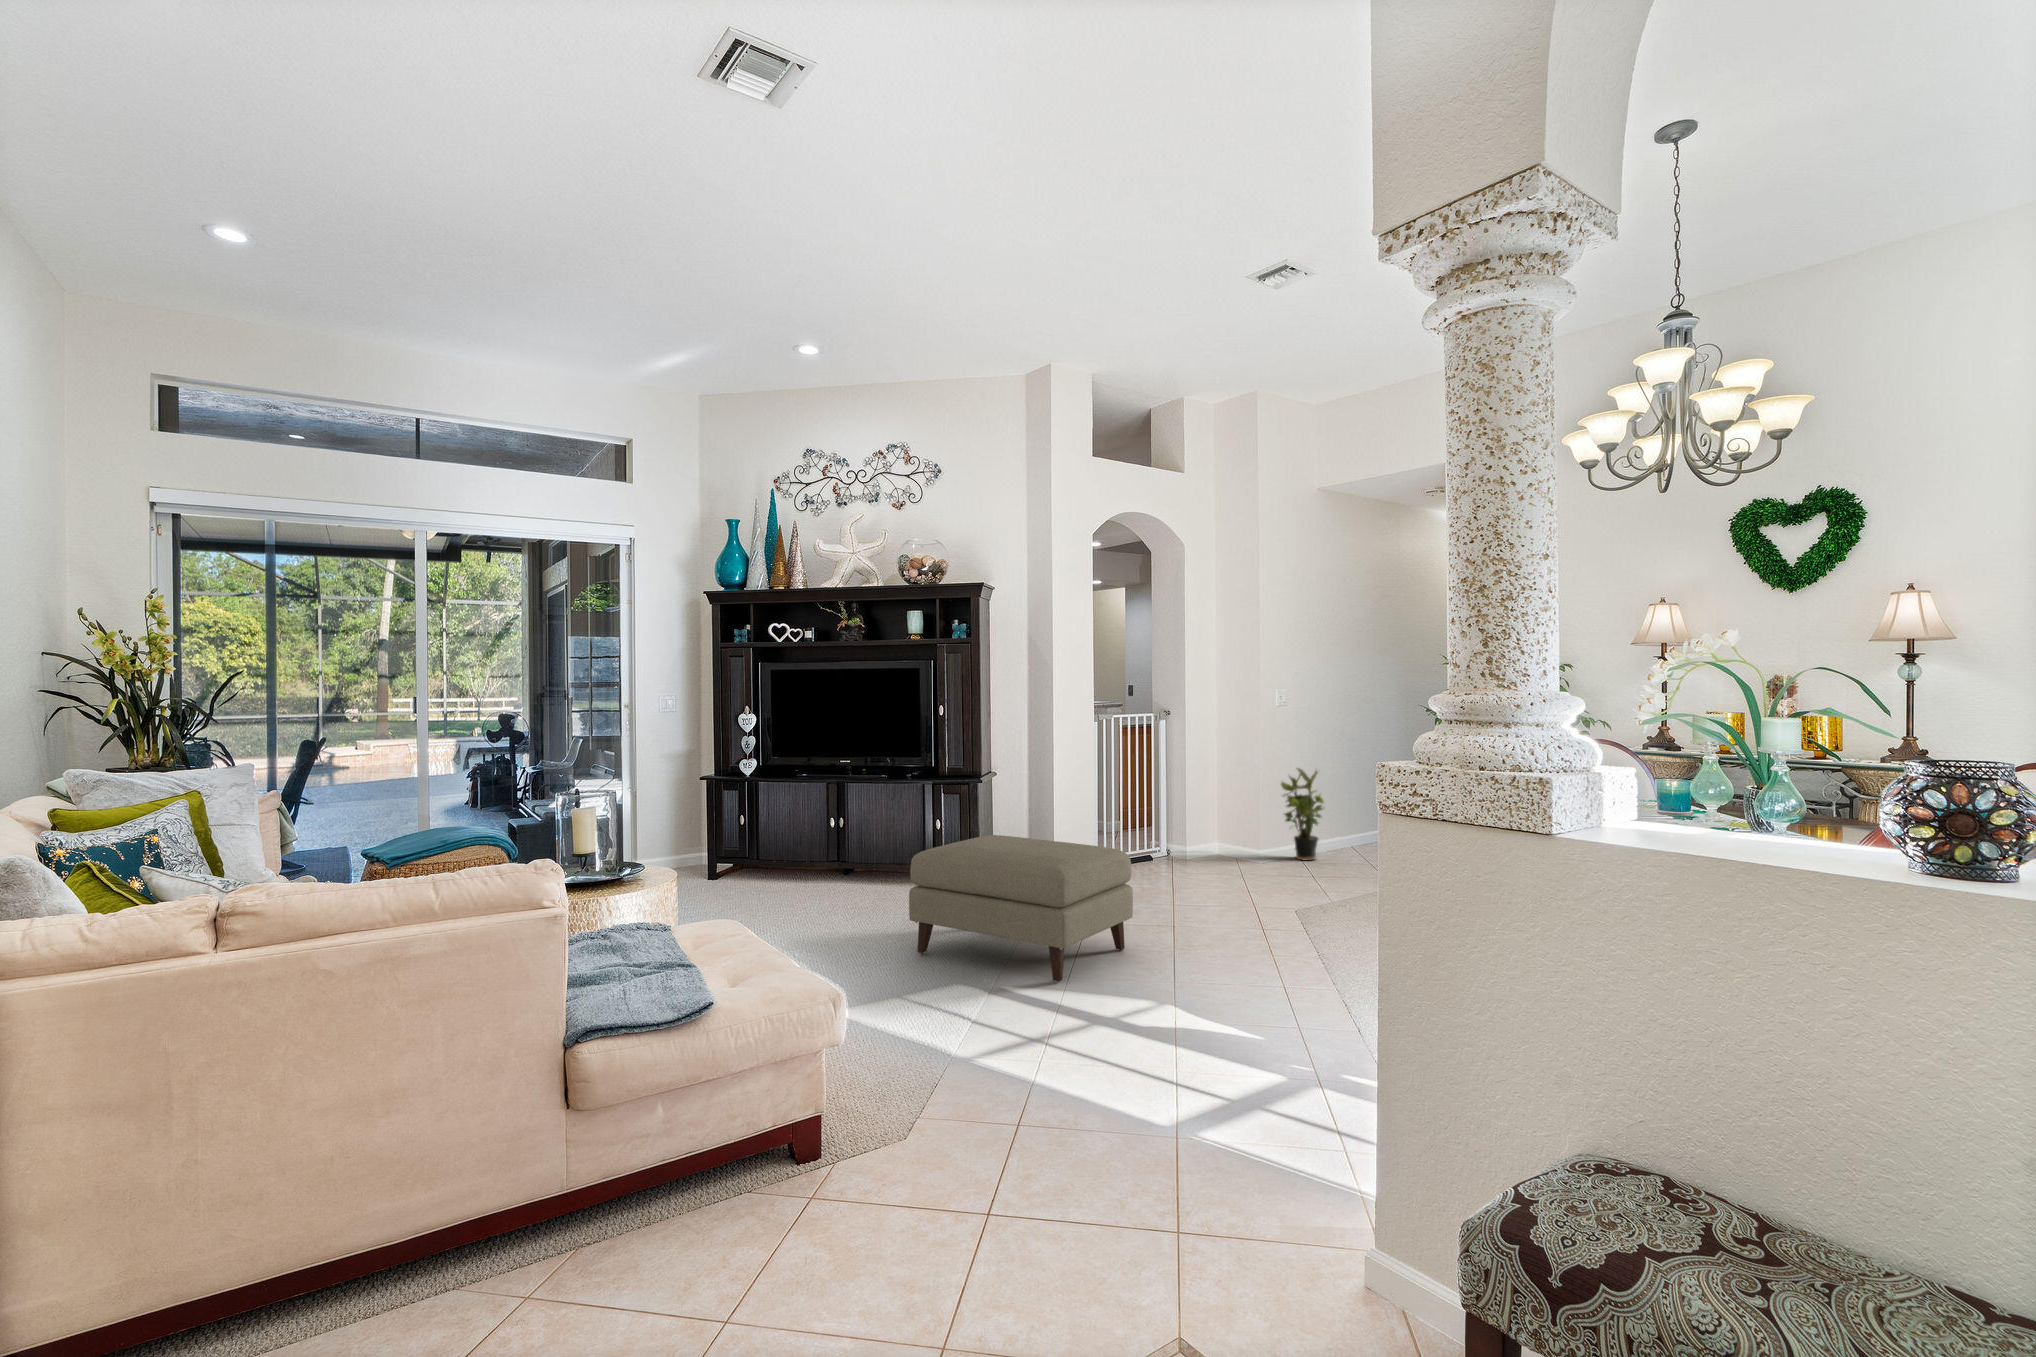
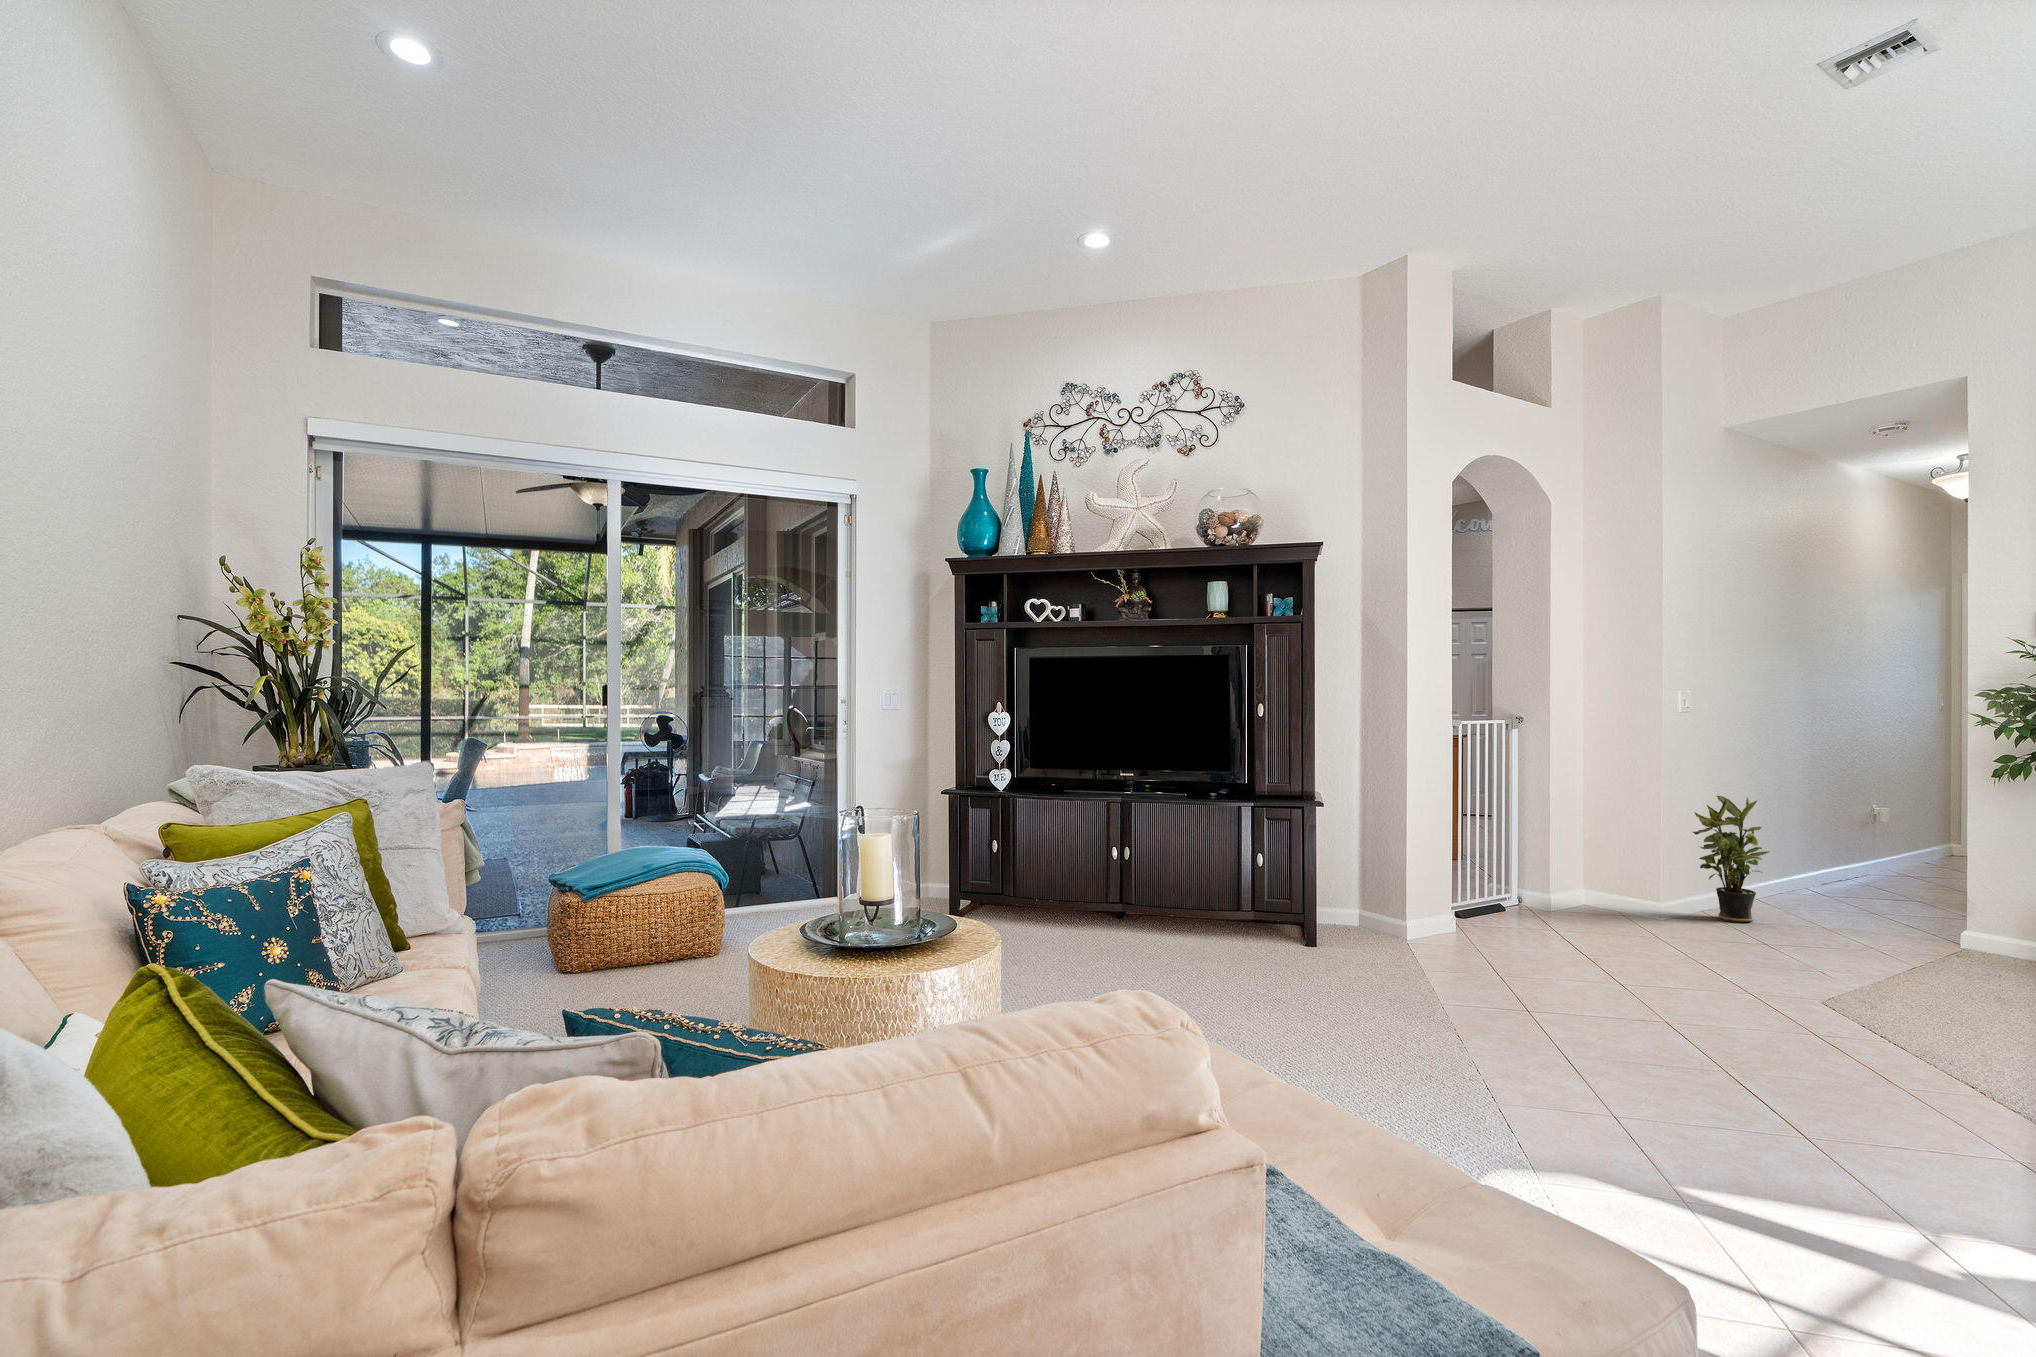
ottoman: present [909,835,1133,982] -> none [1310,885,1654,1130]

